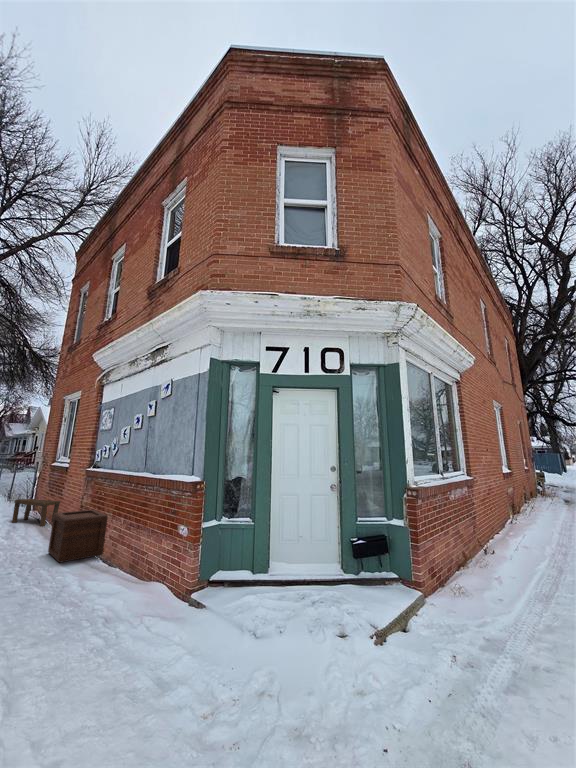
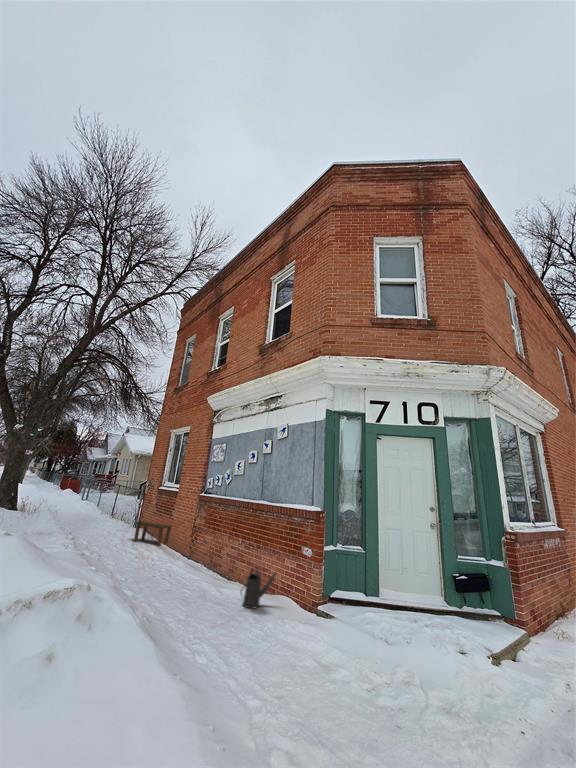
wooden crate: present [48,510,108,563] -> none [178,534,226,576]
watering can: none [101,550,154,600] -> present [241,568,276,608]

